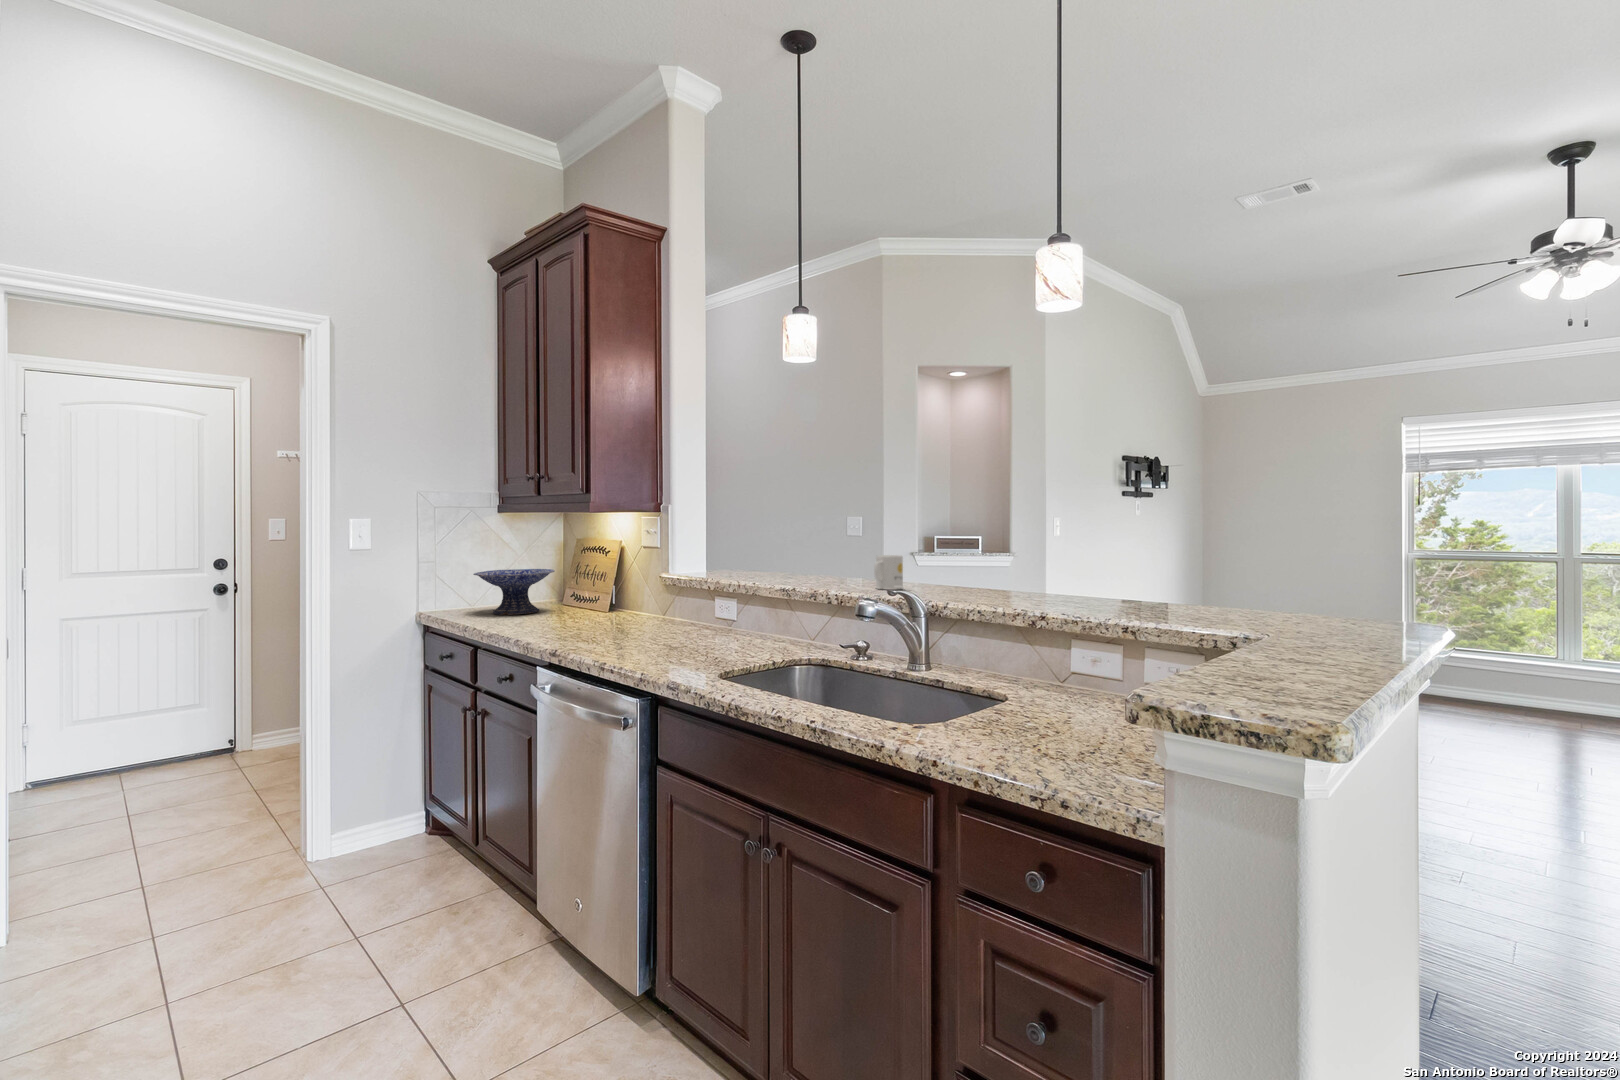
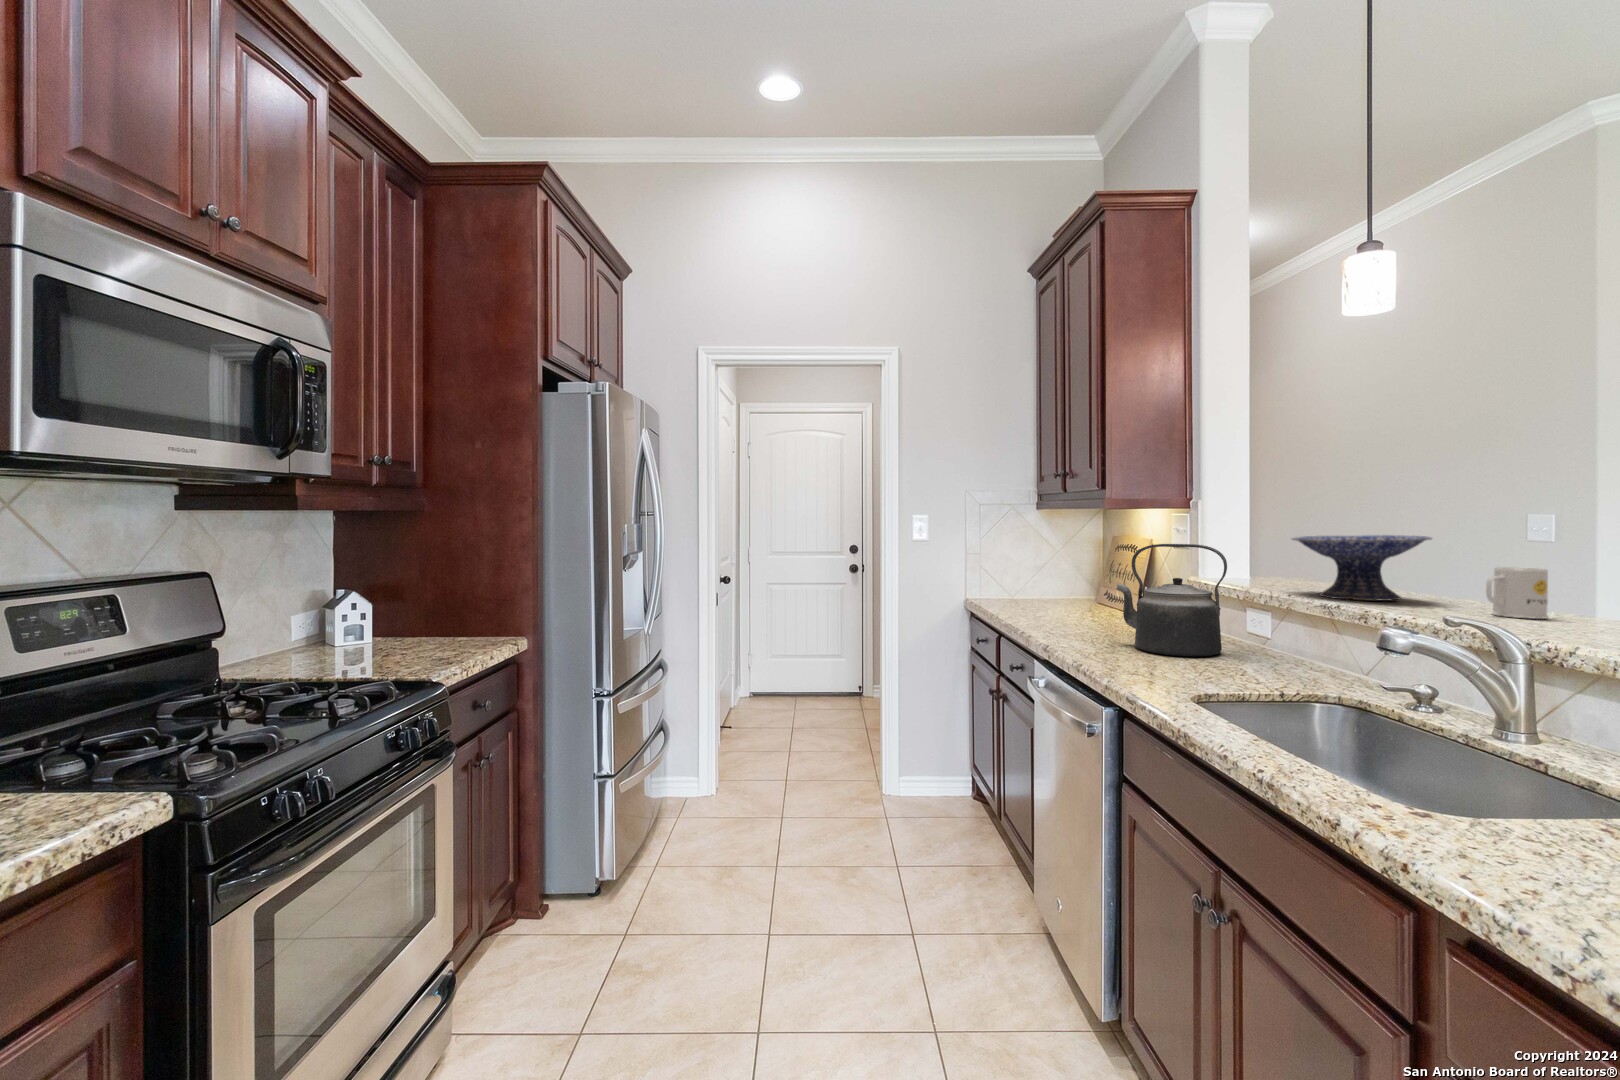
kettle: none [618,543,712,645] -> present [1116,544,1227,656]
decorative bowl: present [474,569,555,615] -> present [1292,535,1432,601]

